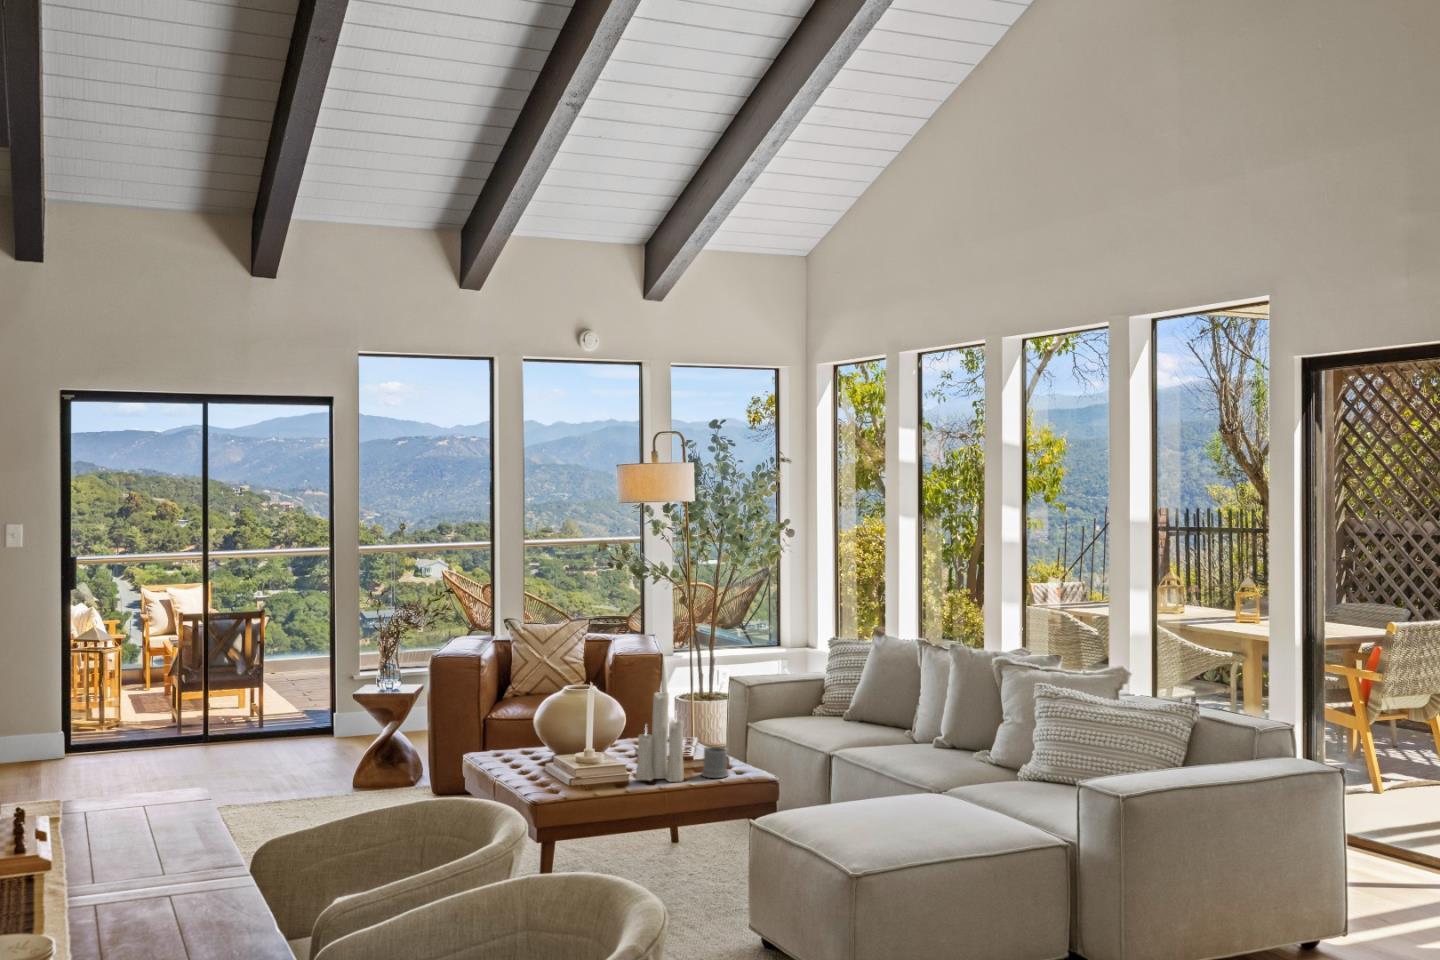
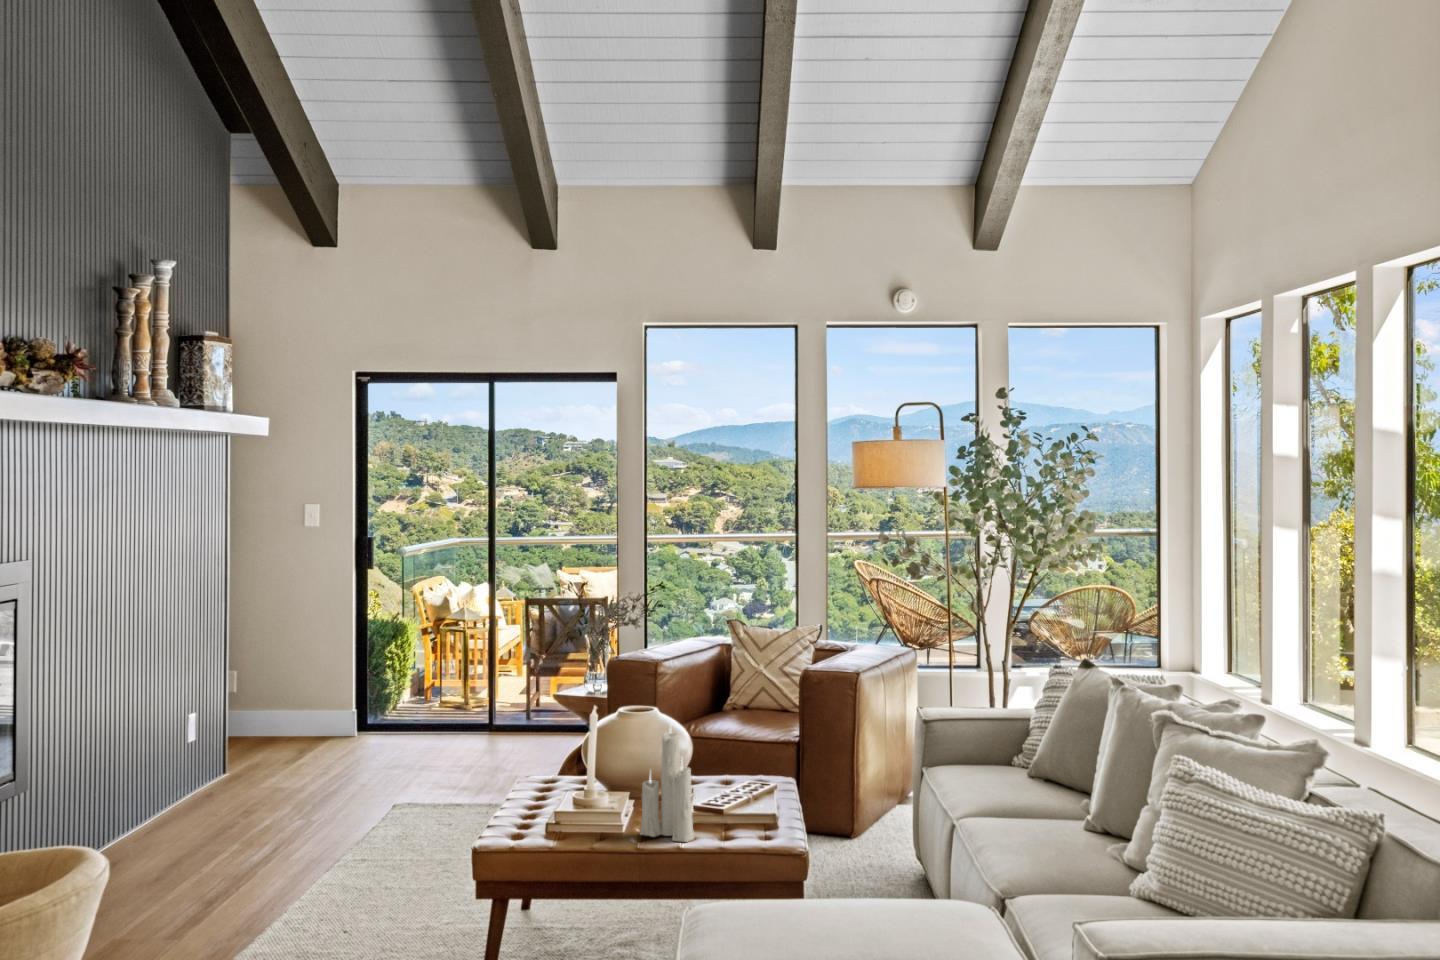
mug: present [701,747,729,778] -> none [717,803,762,843]

